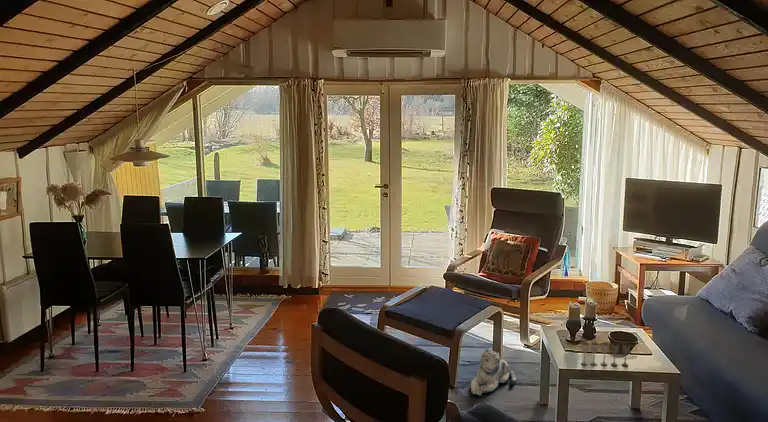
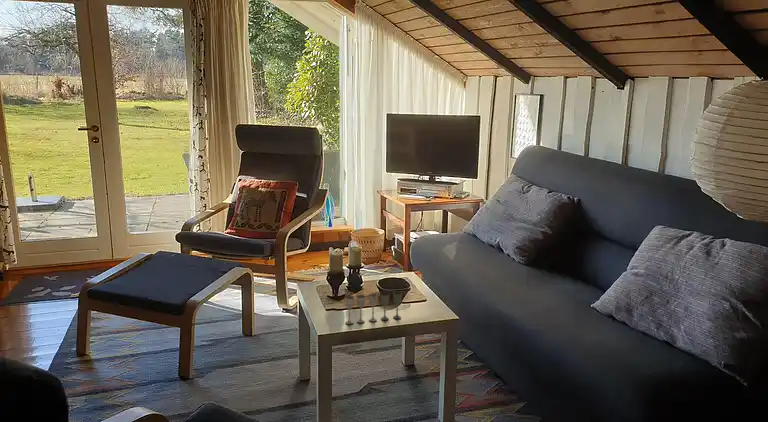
plush toy: present [470,349,516,396] -> none [212,321,273,382]

